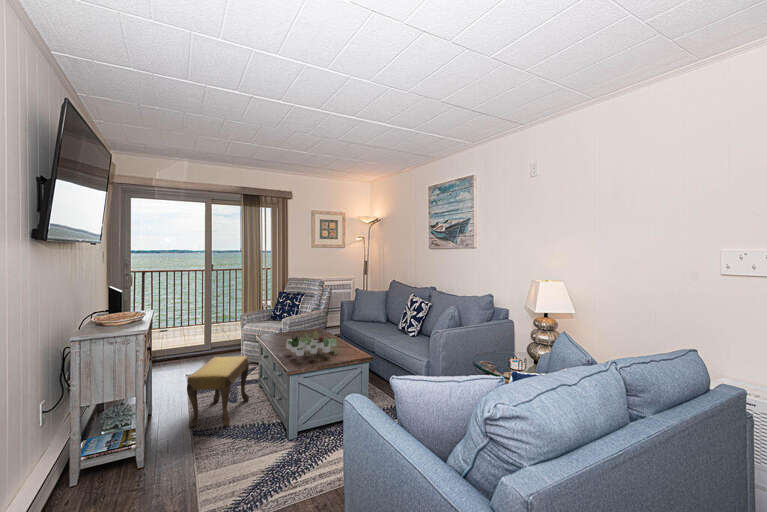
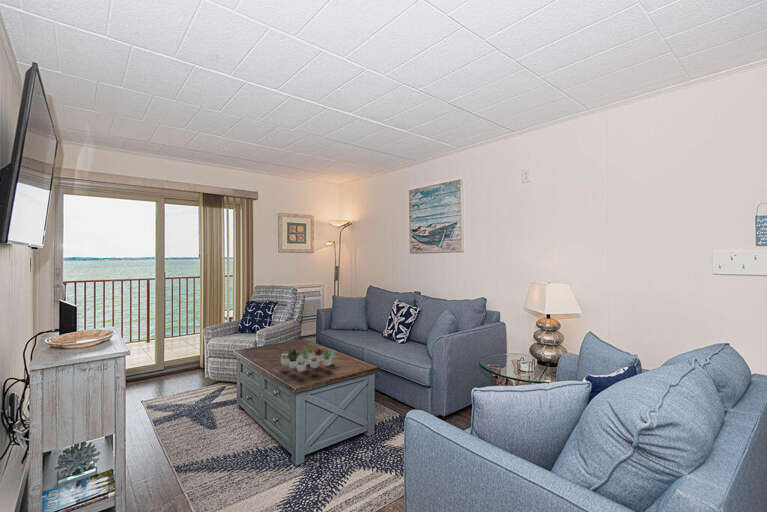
footstool: present [187,356,249,427] -> none [166,376,231,463]

